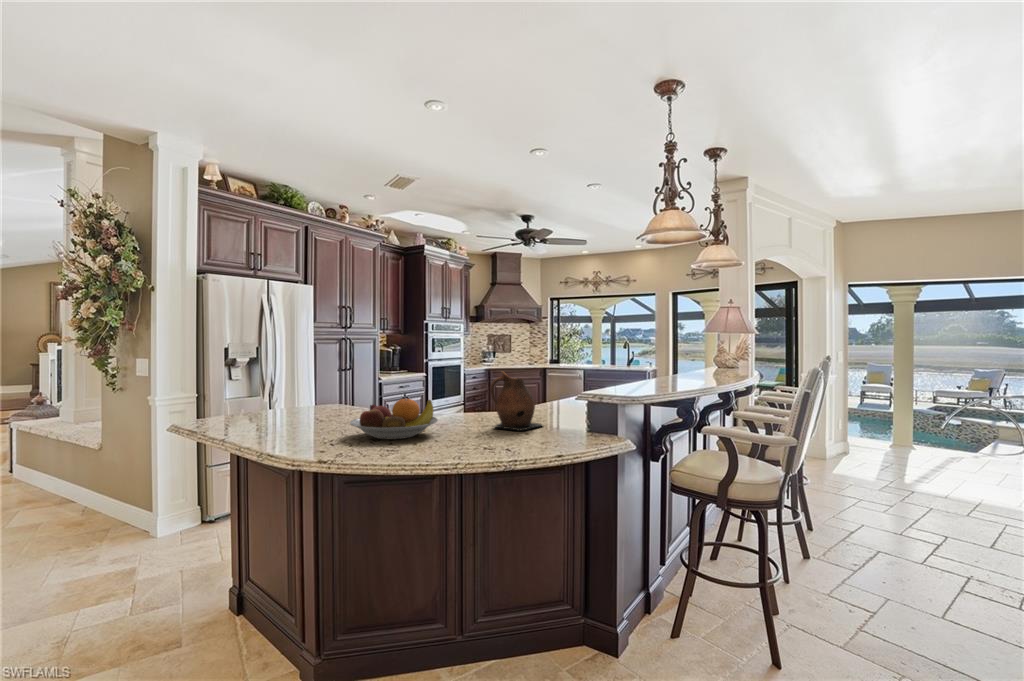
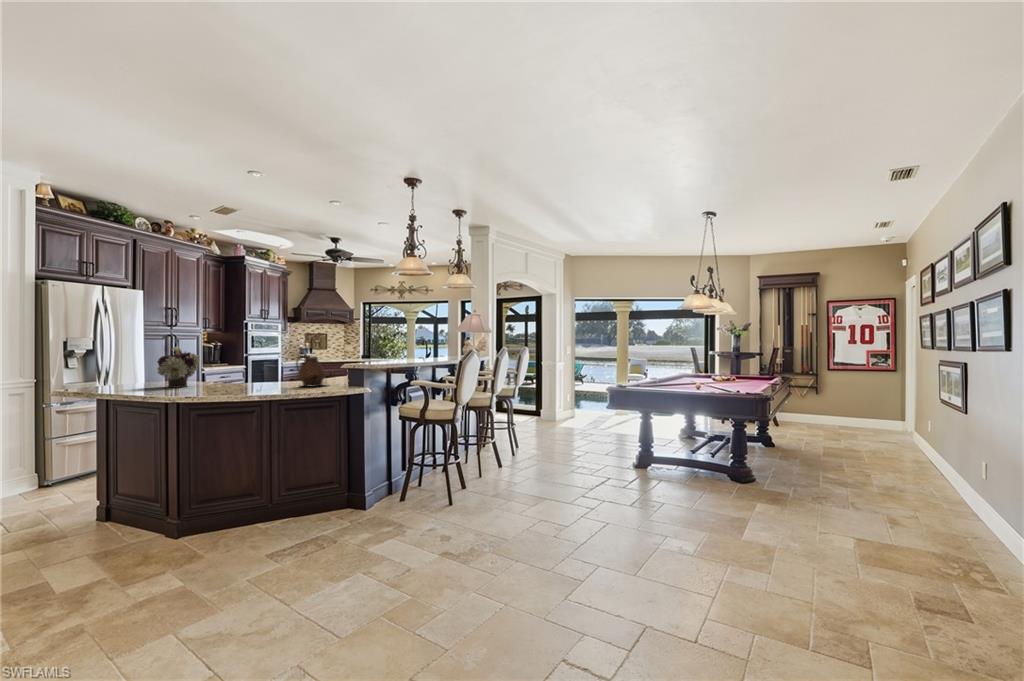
flower arrangement: none [304,358,359,418] -> present [157,346,200,388]
fruit bowl: present [350,399,438,439] -> none [201,368,261,392]

